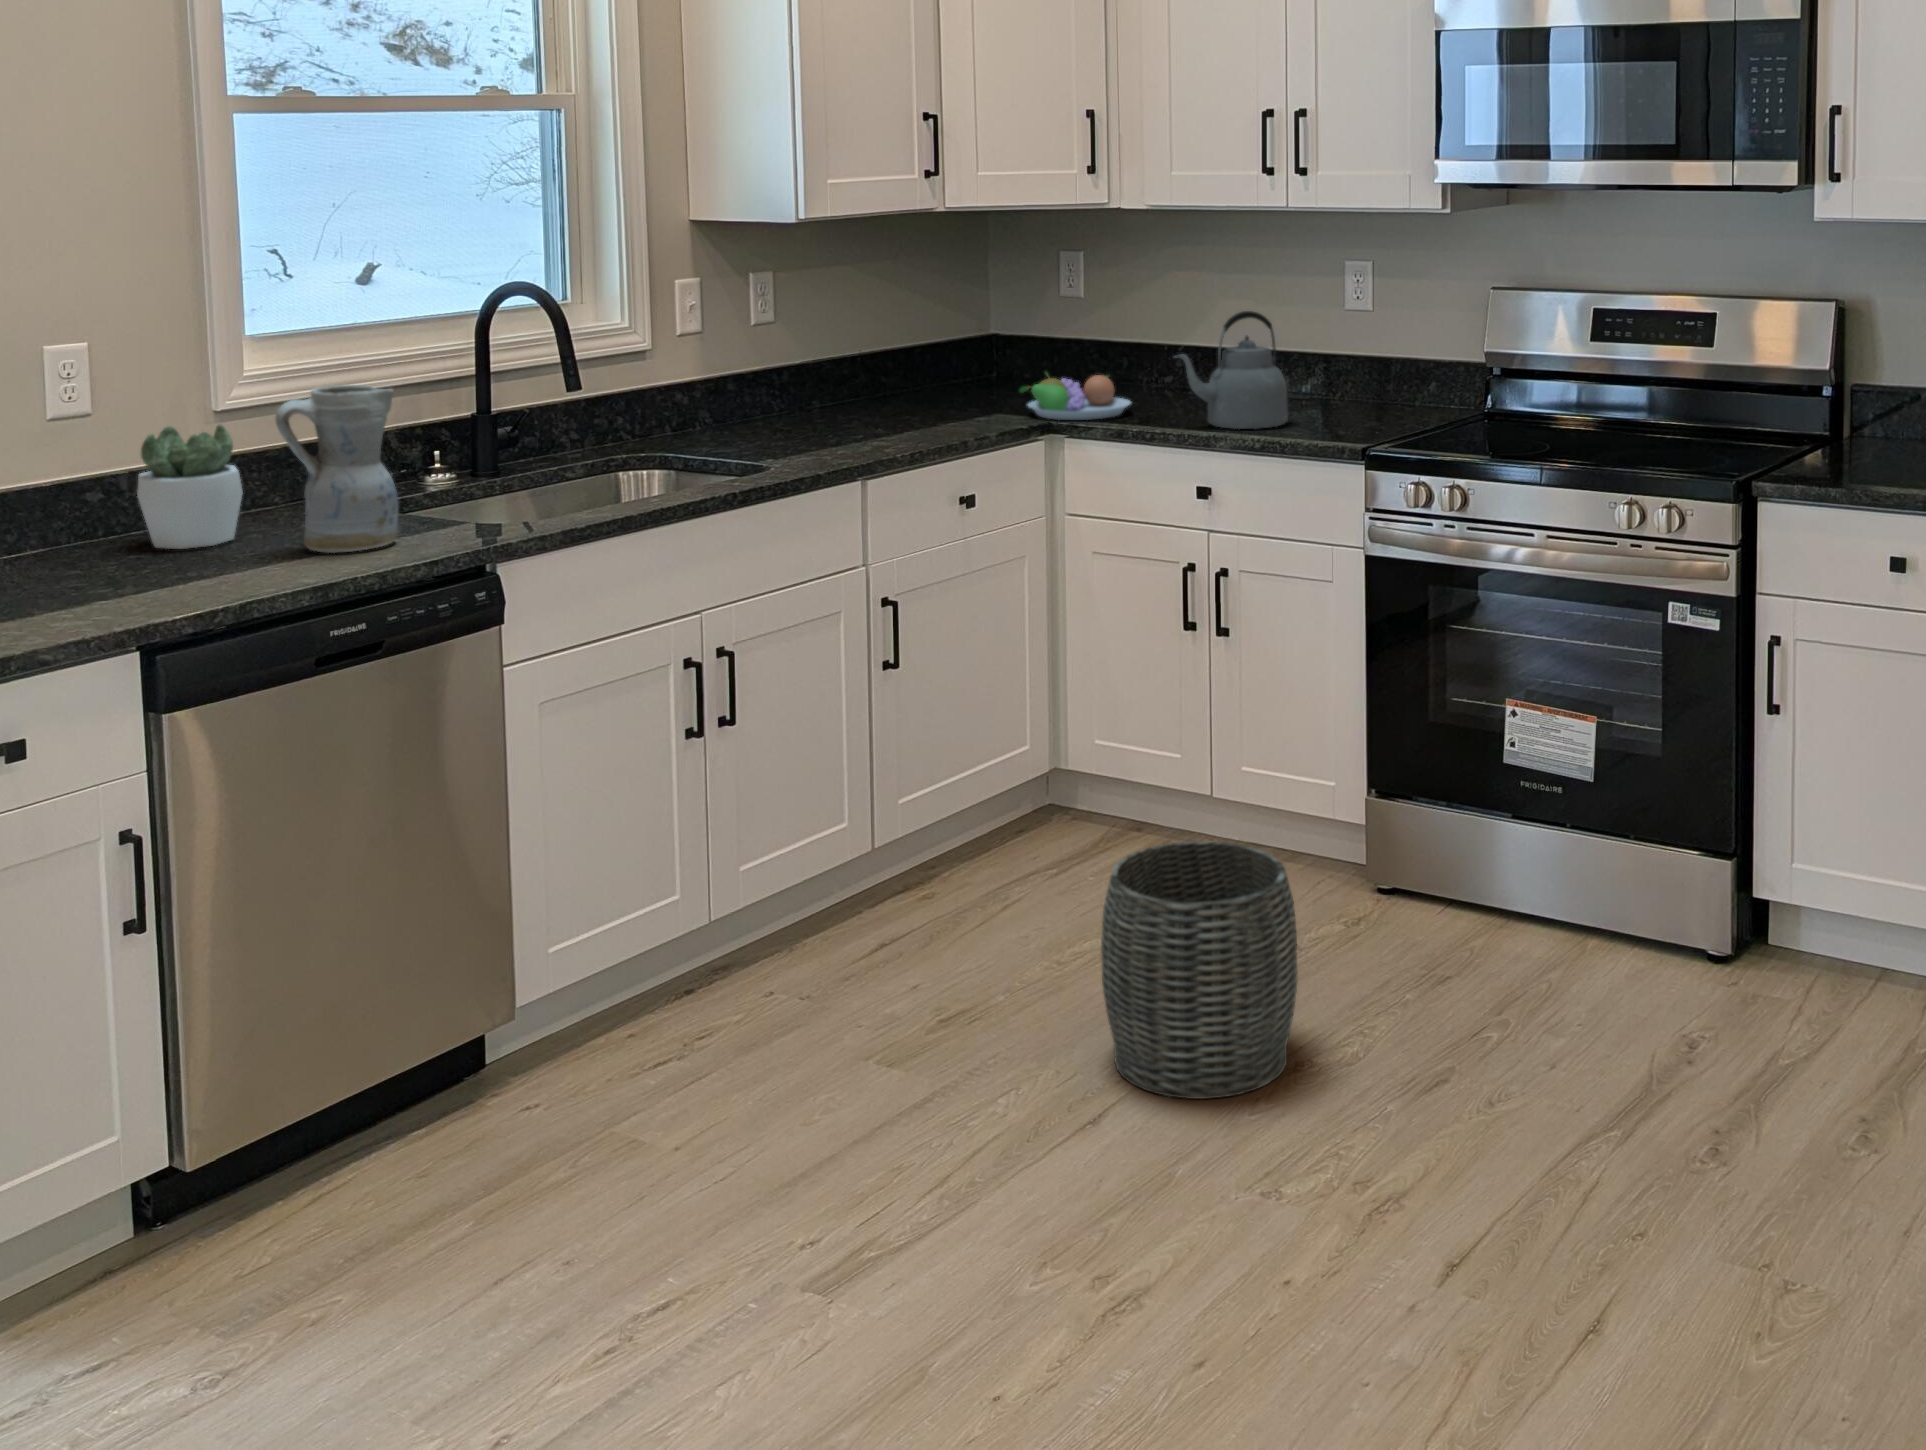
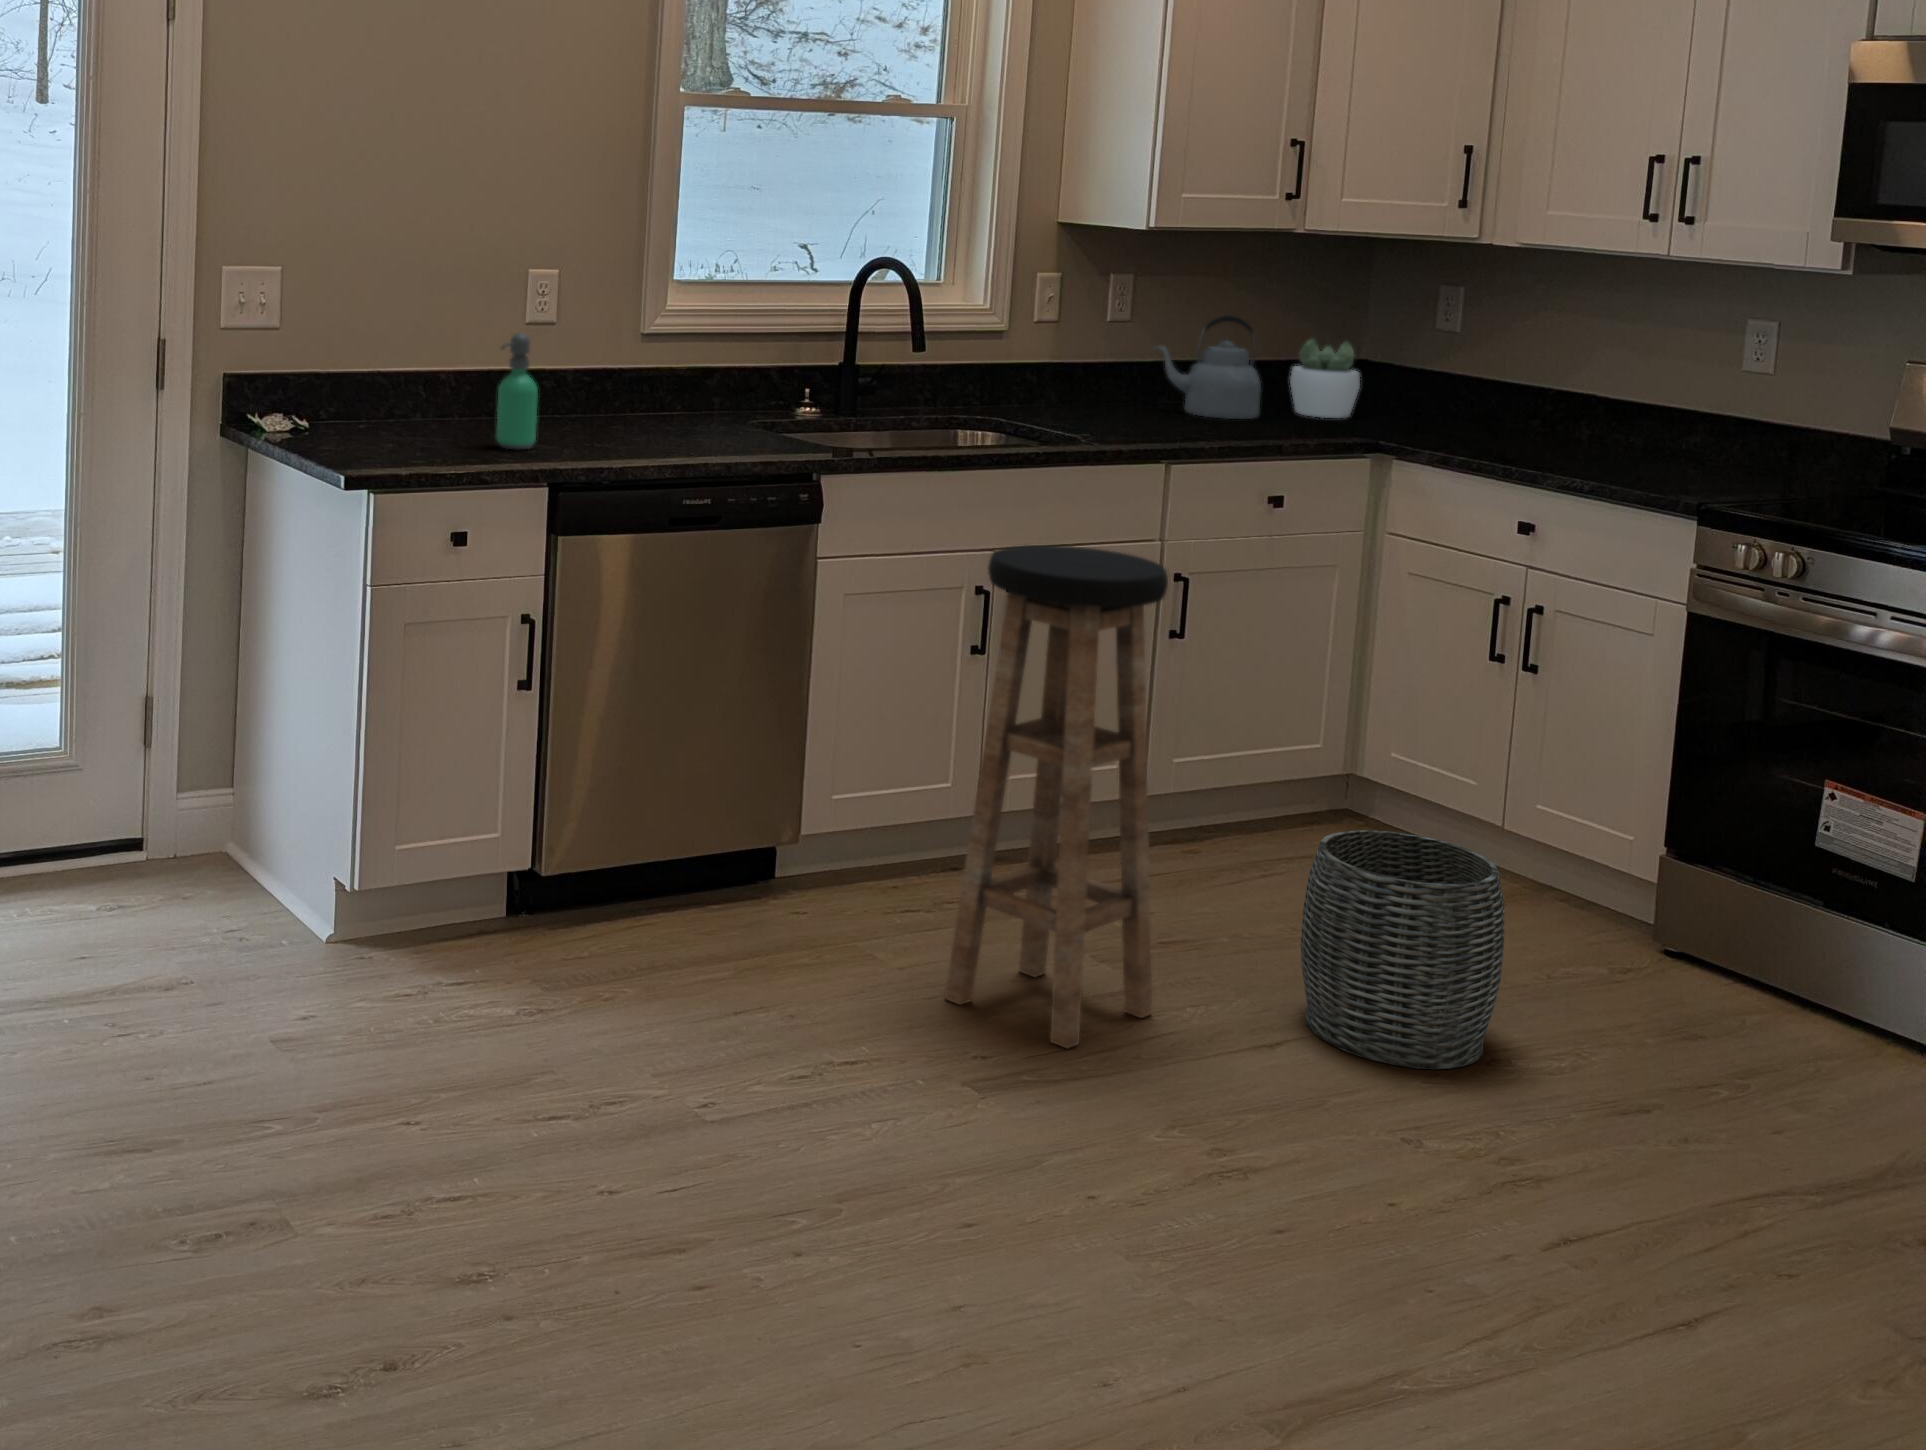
kettle: present [1175,311,1288,429] -> present [1156,315,1261,419]
fruit bowl: present [1020,372,1131,420] -> none [1356,395,1477,447]
ceramic pitcher: present [276,385,398,553] -> none [672,318,760,448]
succulent plant: present [137,425,243,549] -> present [1290,339,1360,418]
soap dispenser: none [34,444,101,605] -> present [496,333,538,449]
bar stool: none [739,604,969,1196] -> present [945,545,1168,1048]

